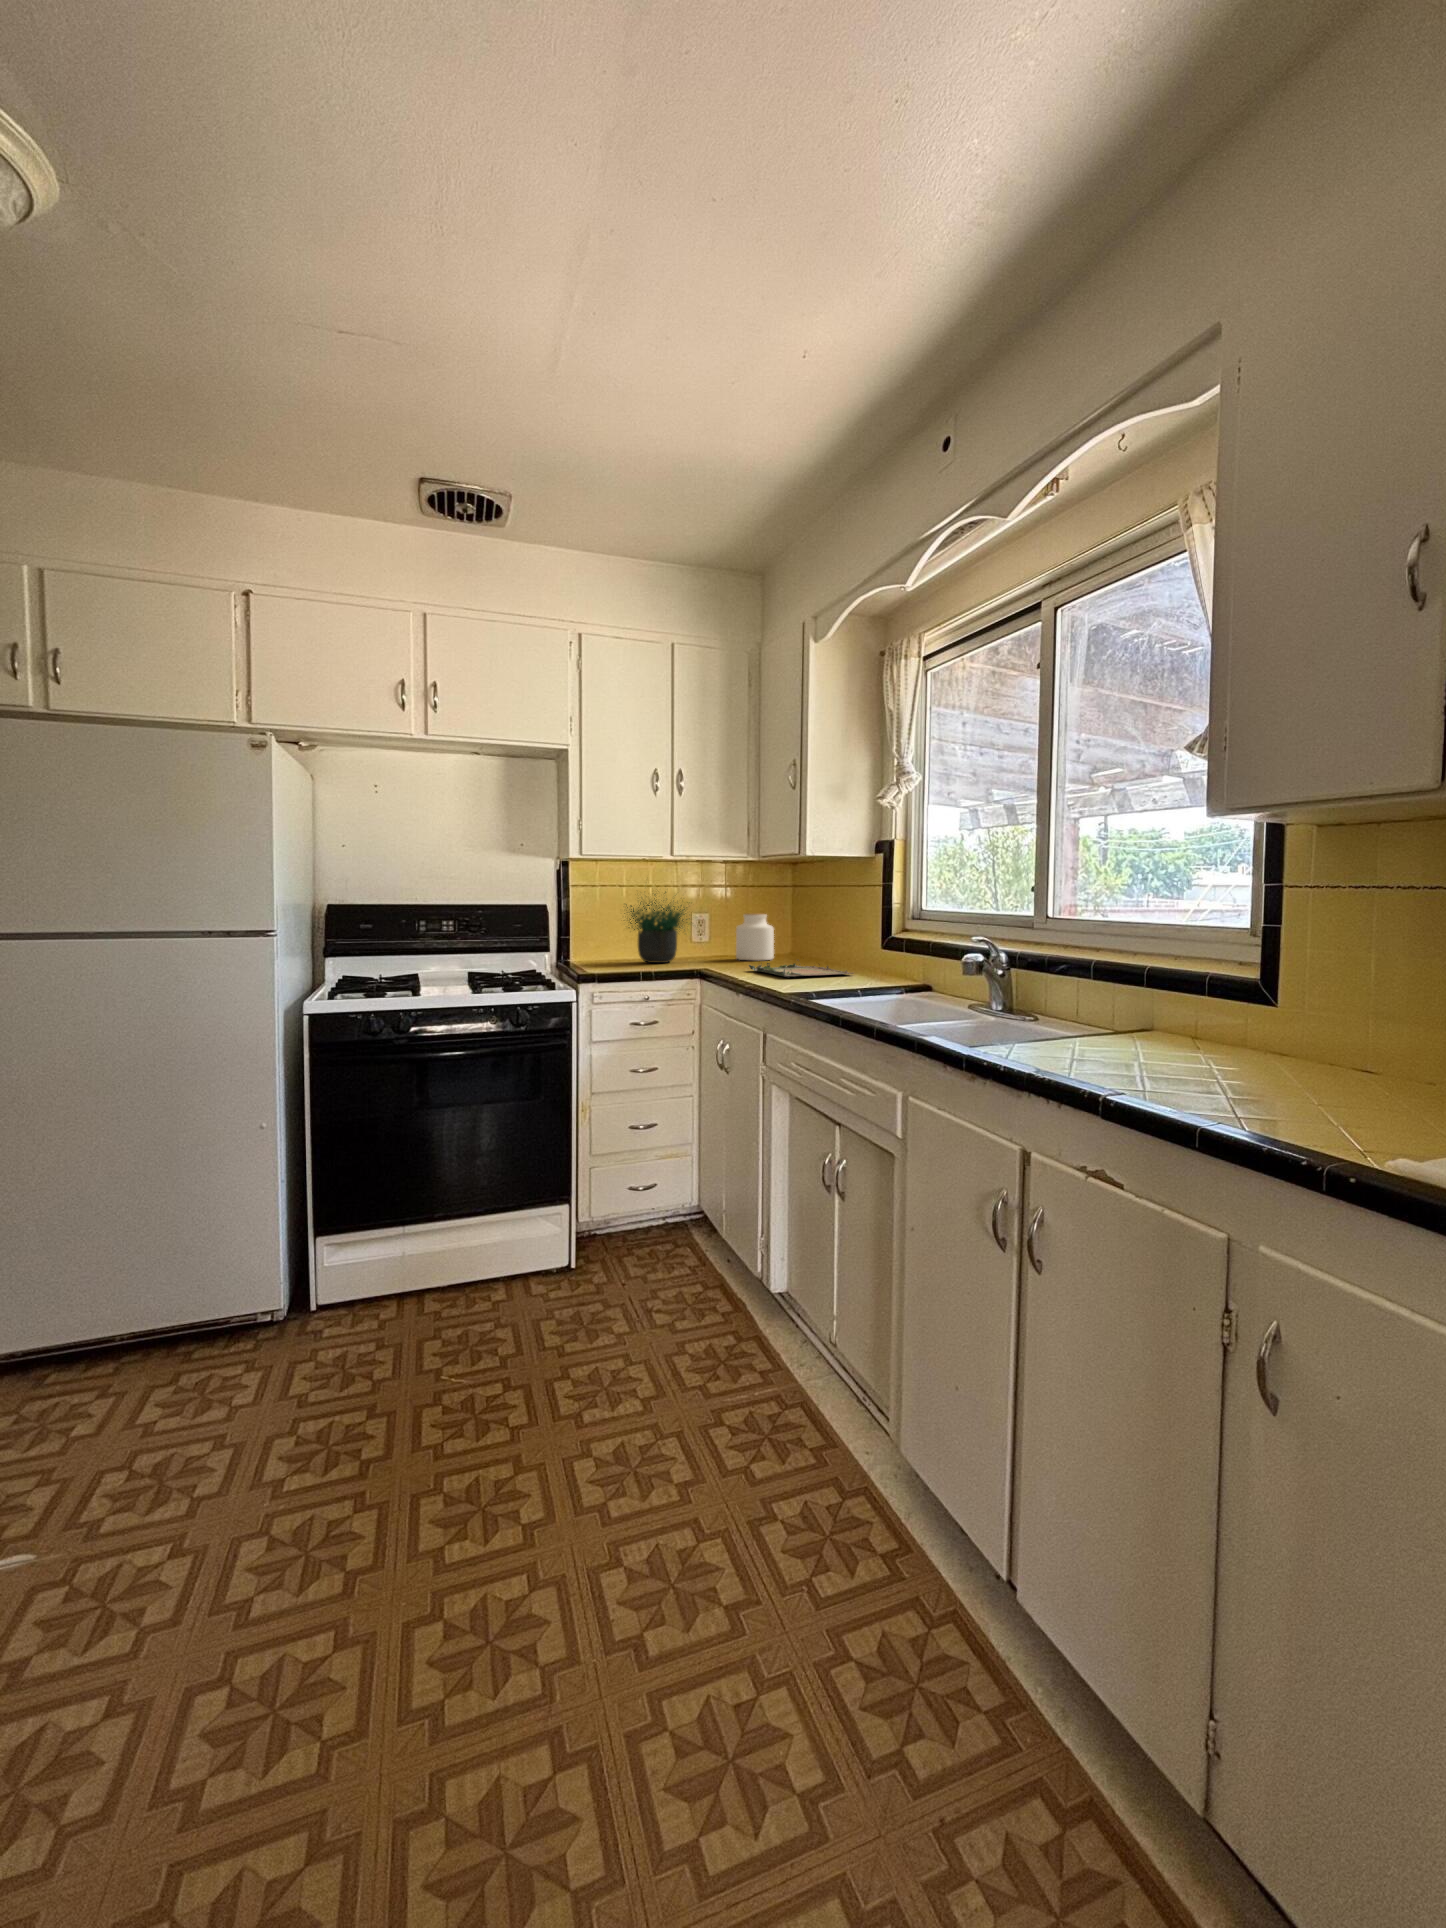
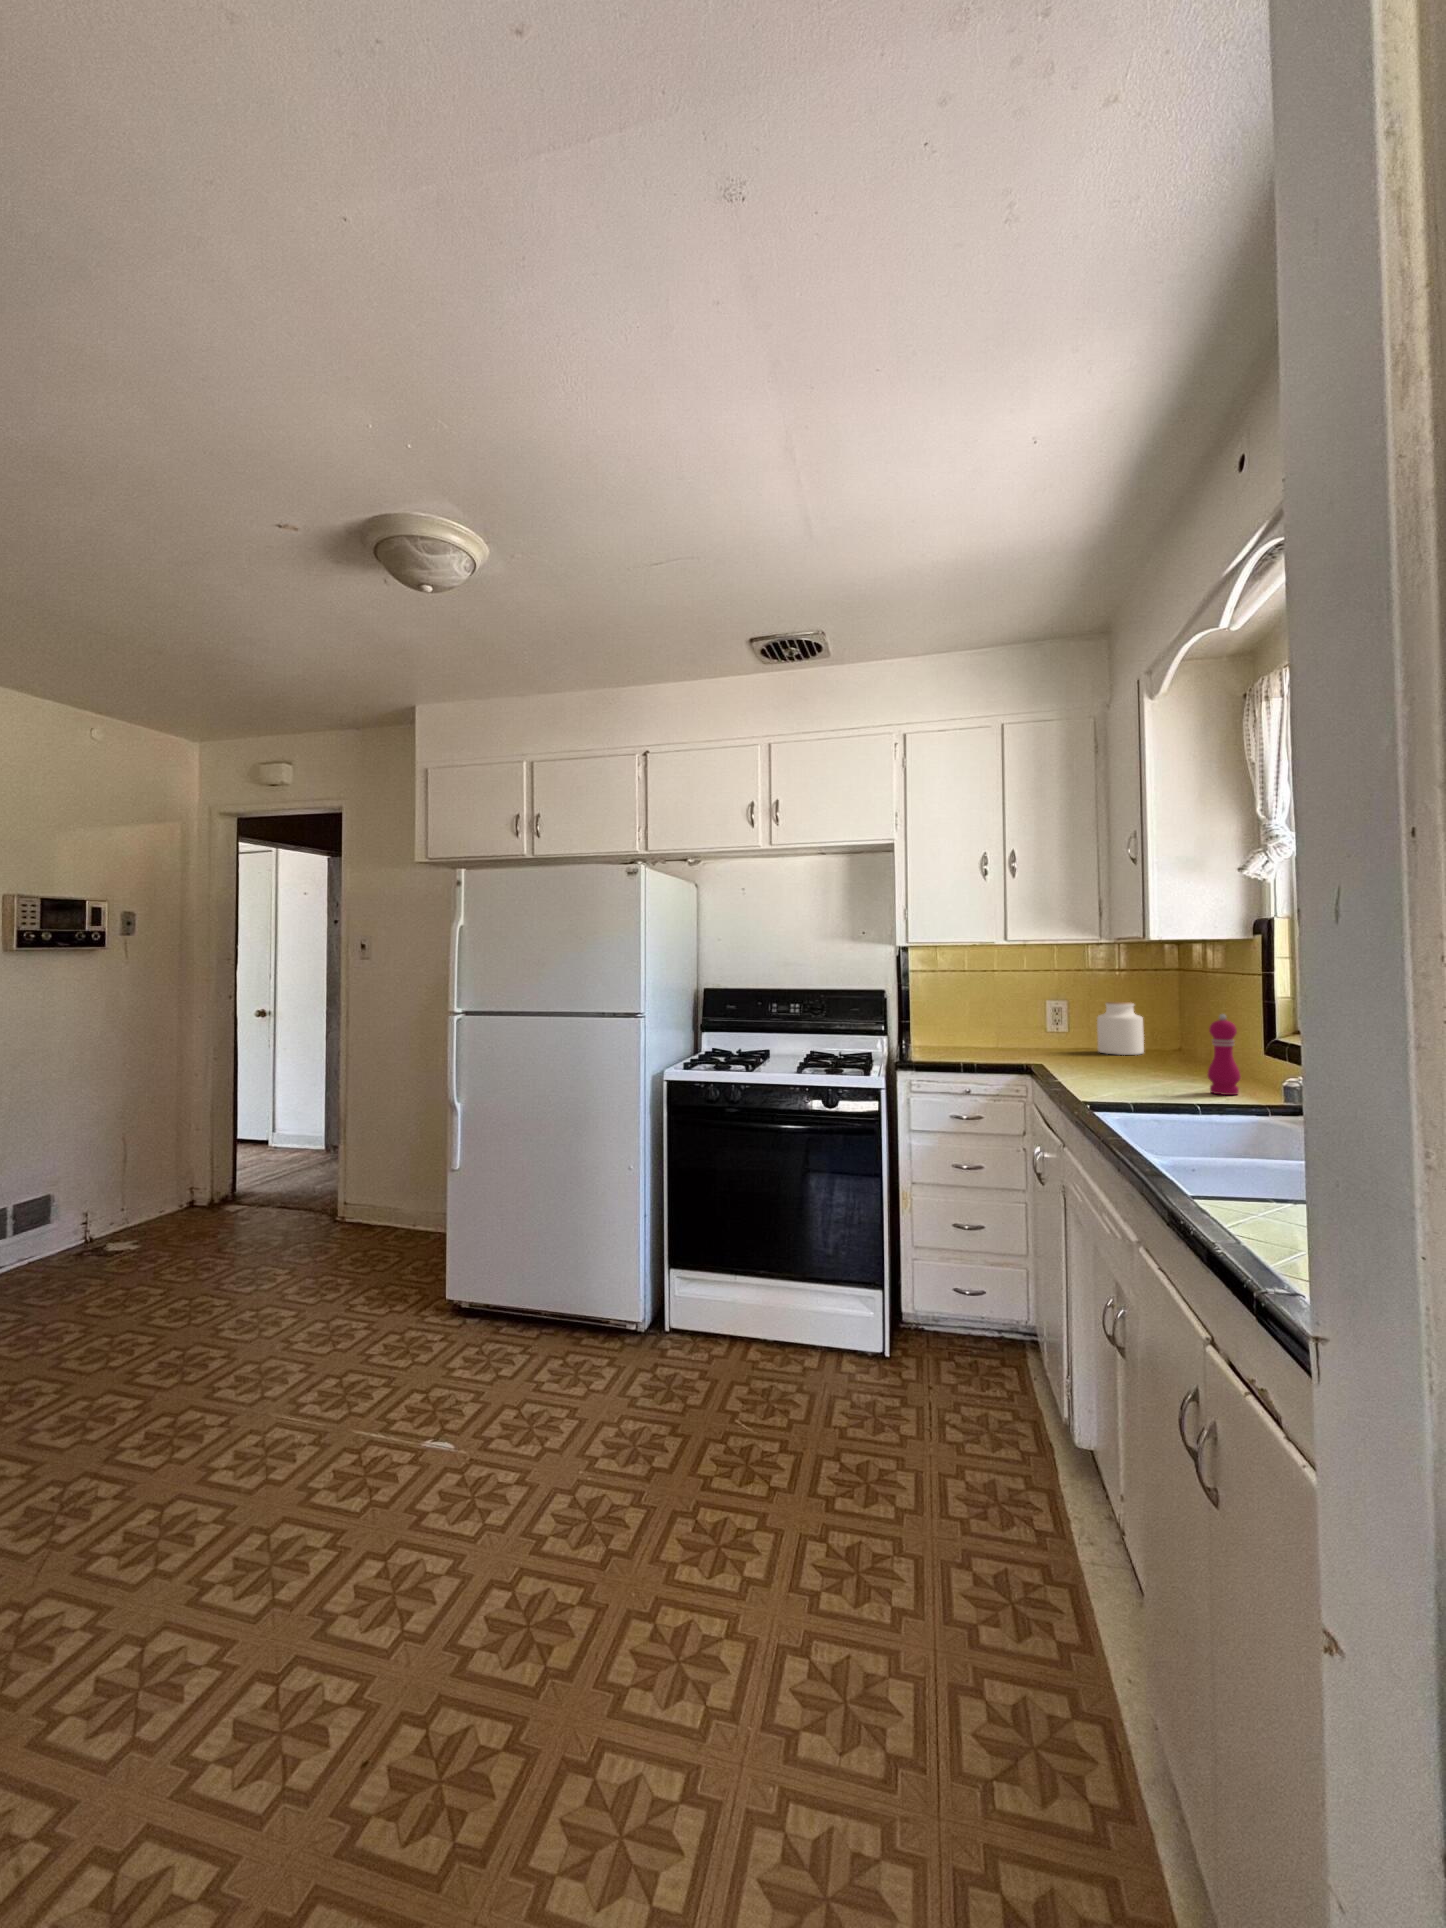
potted plant: present [624,892,687,963] -> none [956,958,1054,1053]
pepper mill: none [868,914,892,982] -> present [1208,1014,1241,1095]
tray: present [749,963,853,977] -> none [1087,1056,1207,1081]

